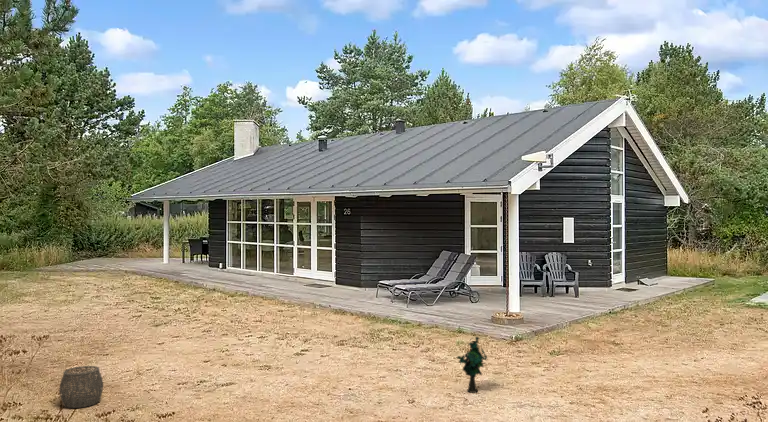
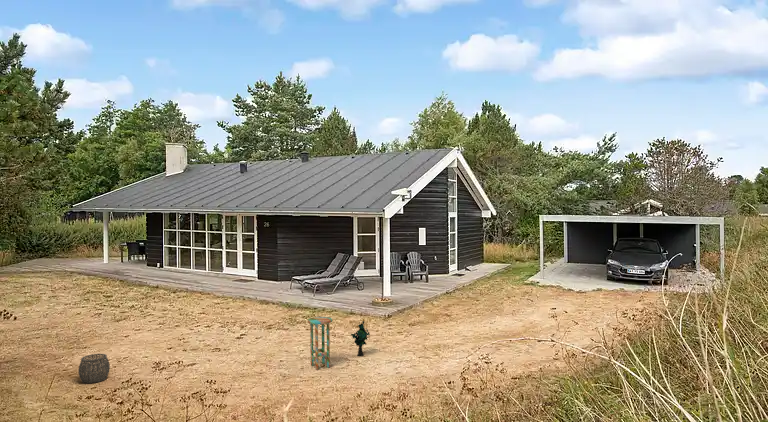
side table: none [388,326,427,410] -> present [308,317,332,370]

